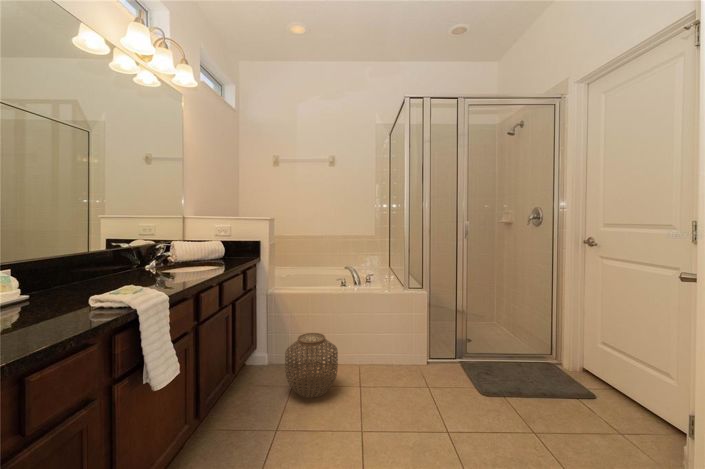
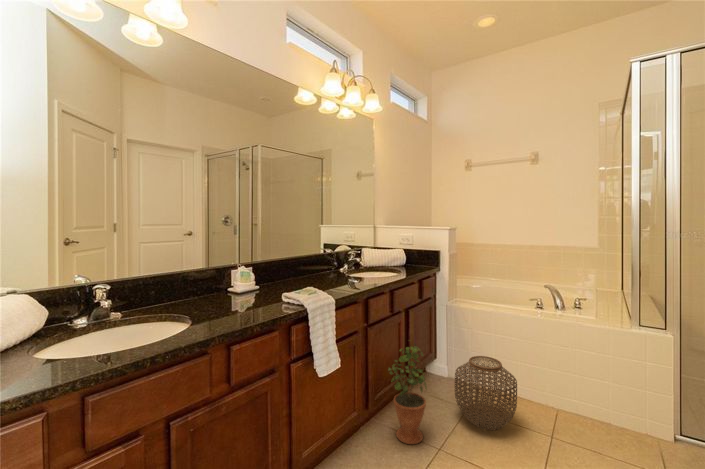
potted plant: none [221,331,265,439] -> present [388,344,427,444]

